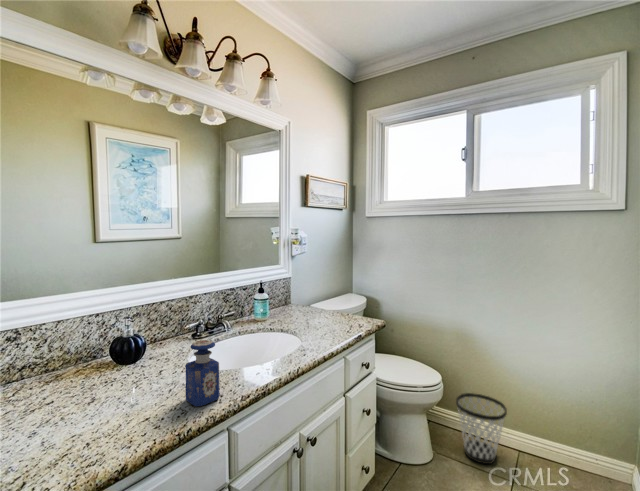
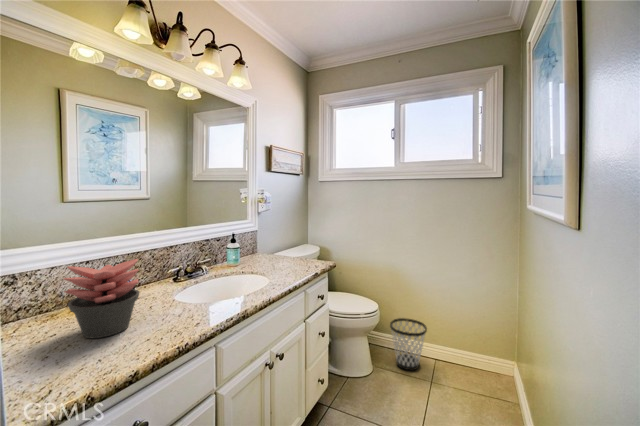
succulent plant: none [57,316,145,412] -> present [63,259,139,338]
perfume bottle: present [185,340,219,406] -> none [178,276,207,328]

